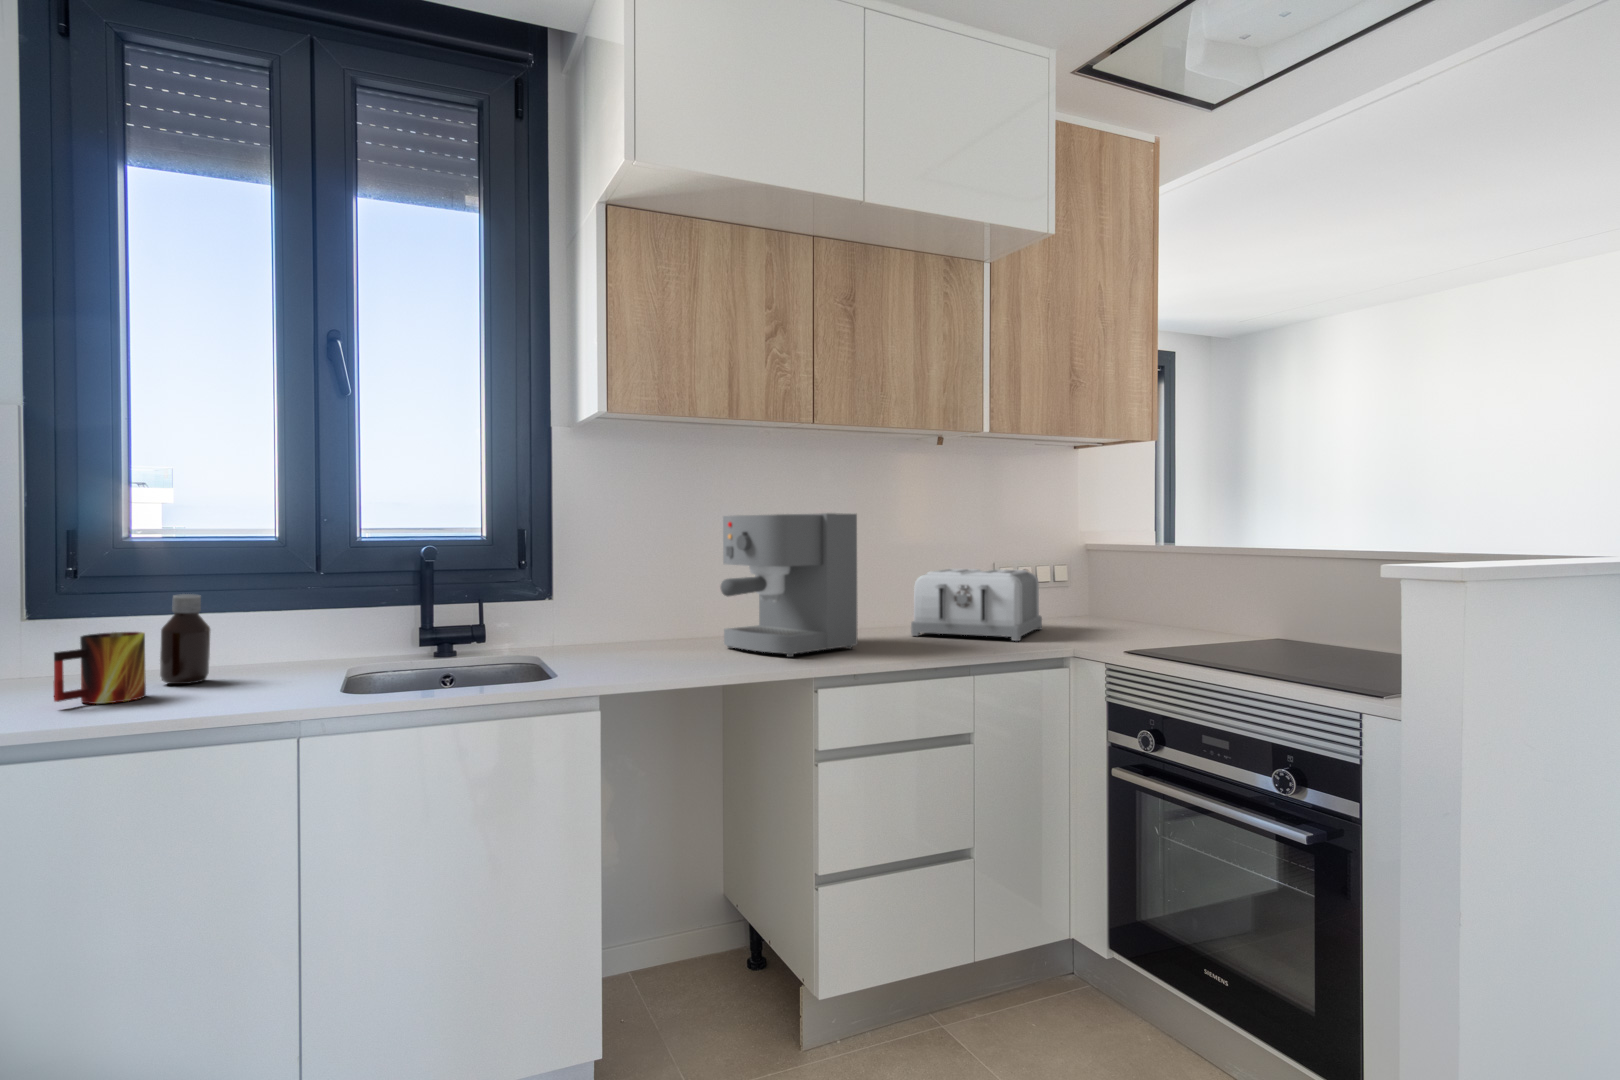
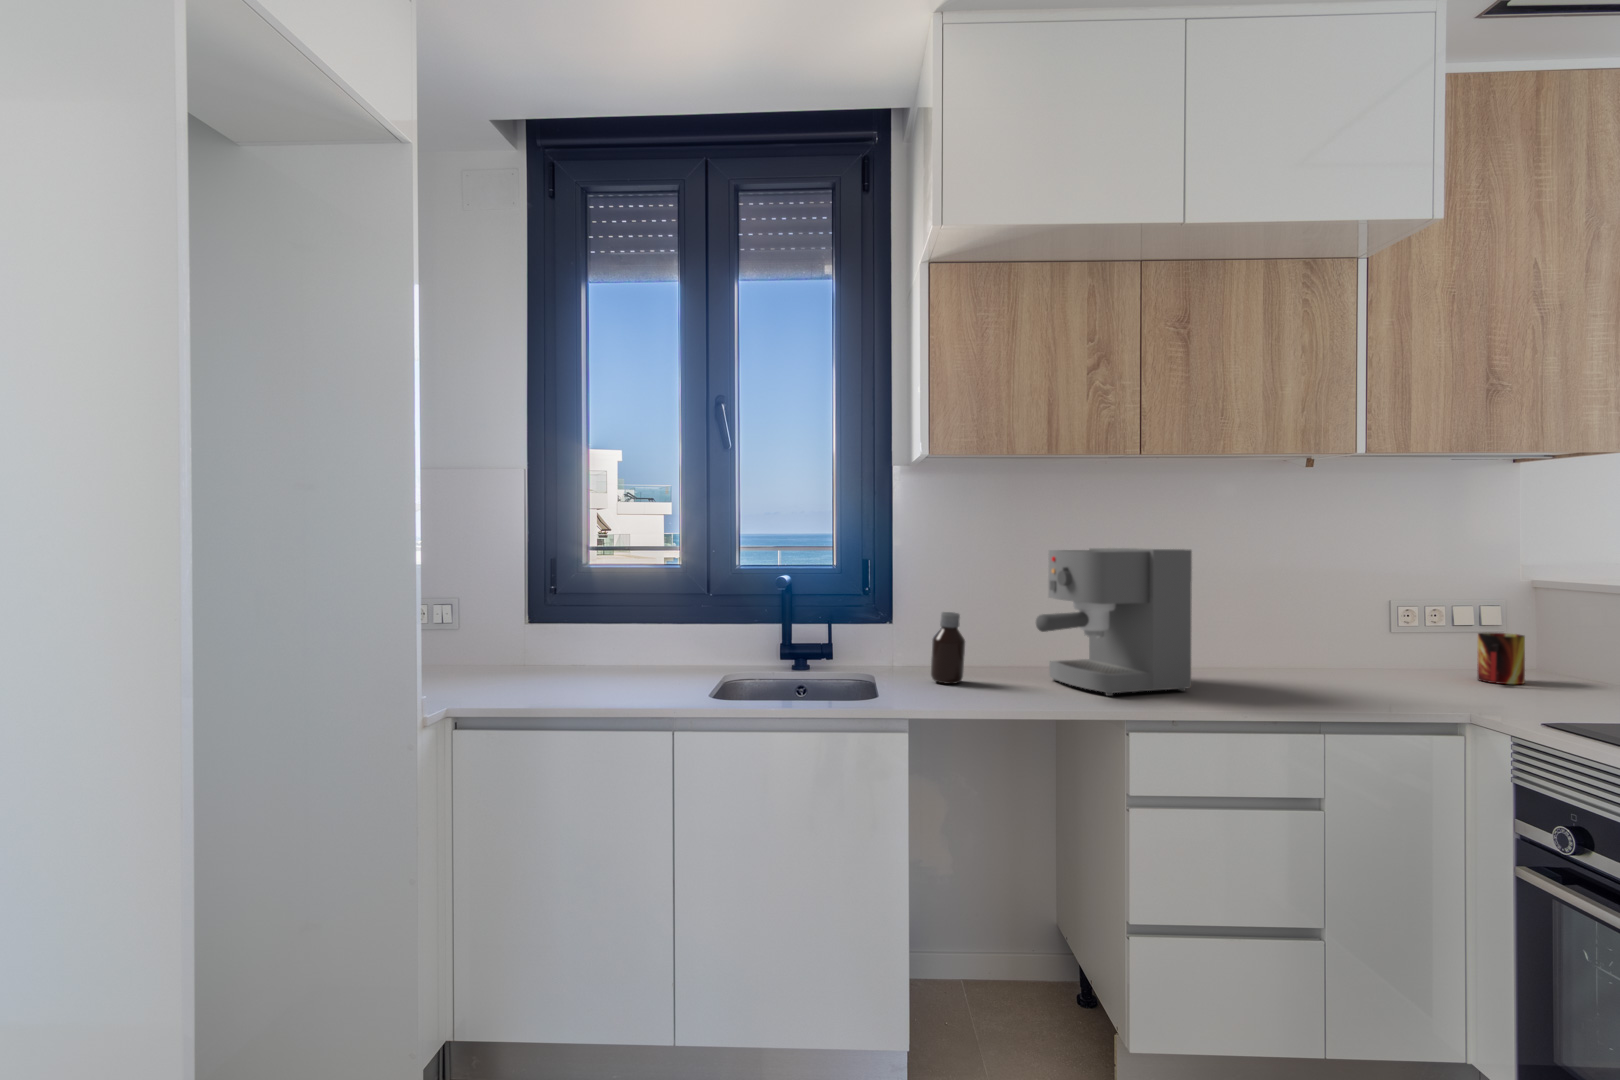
toaster: present [911,569,1042,641] -> none [1267,607,1447,697]
bottle: present [160,594,210,684] -> present [931,612,965,684]
mug: present [54,632,146,704] -> present [1477,633,1525,684]

